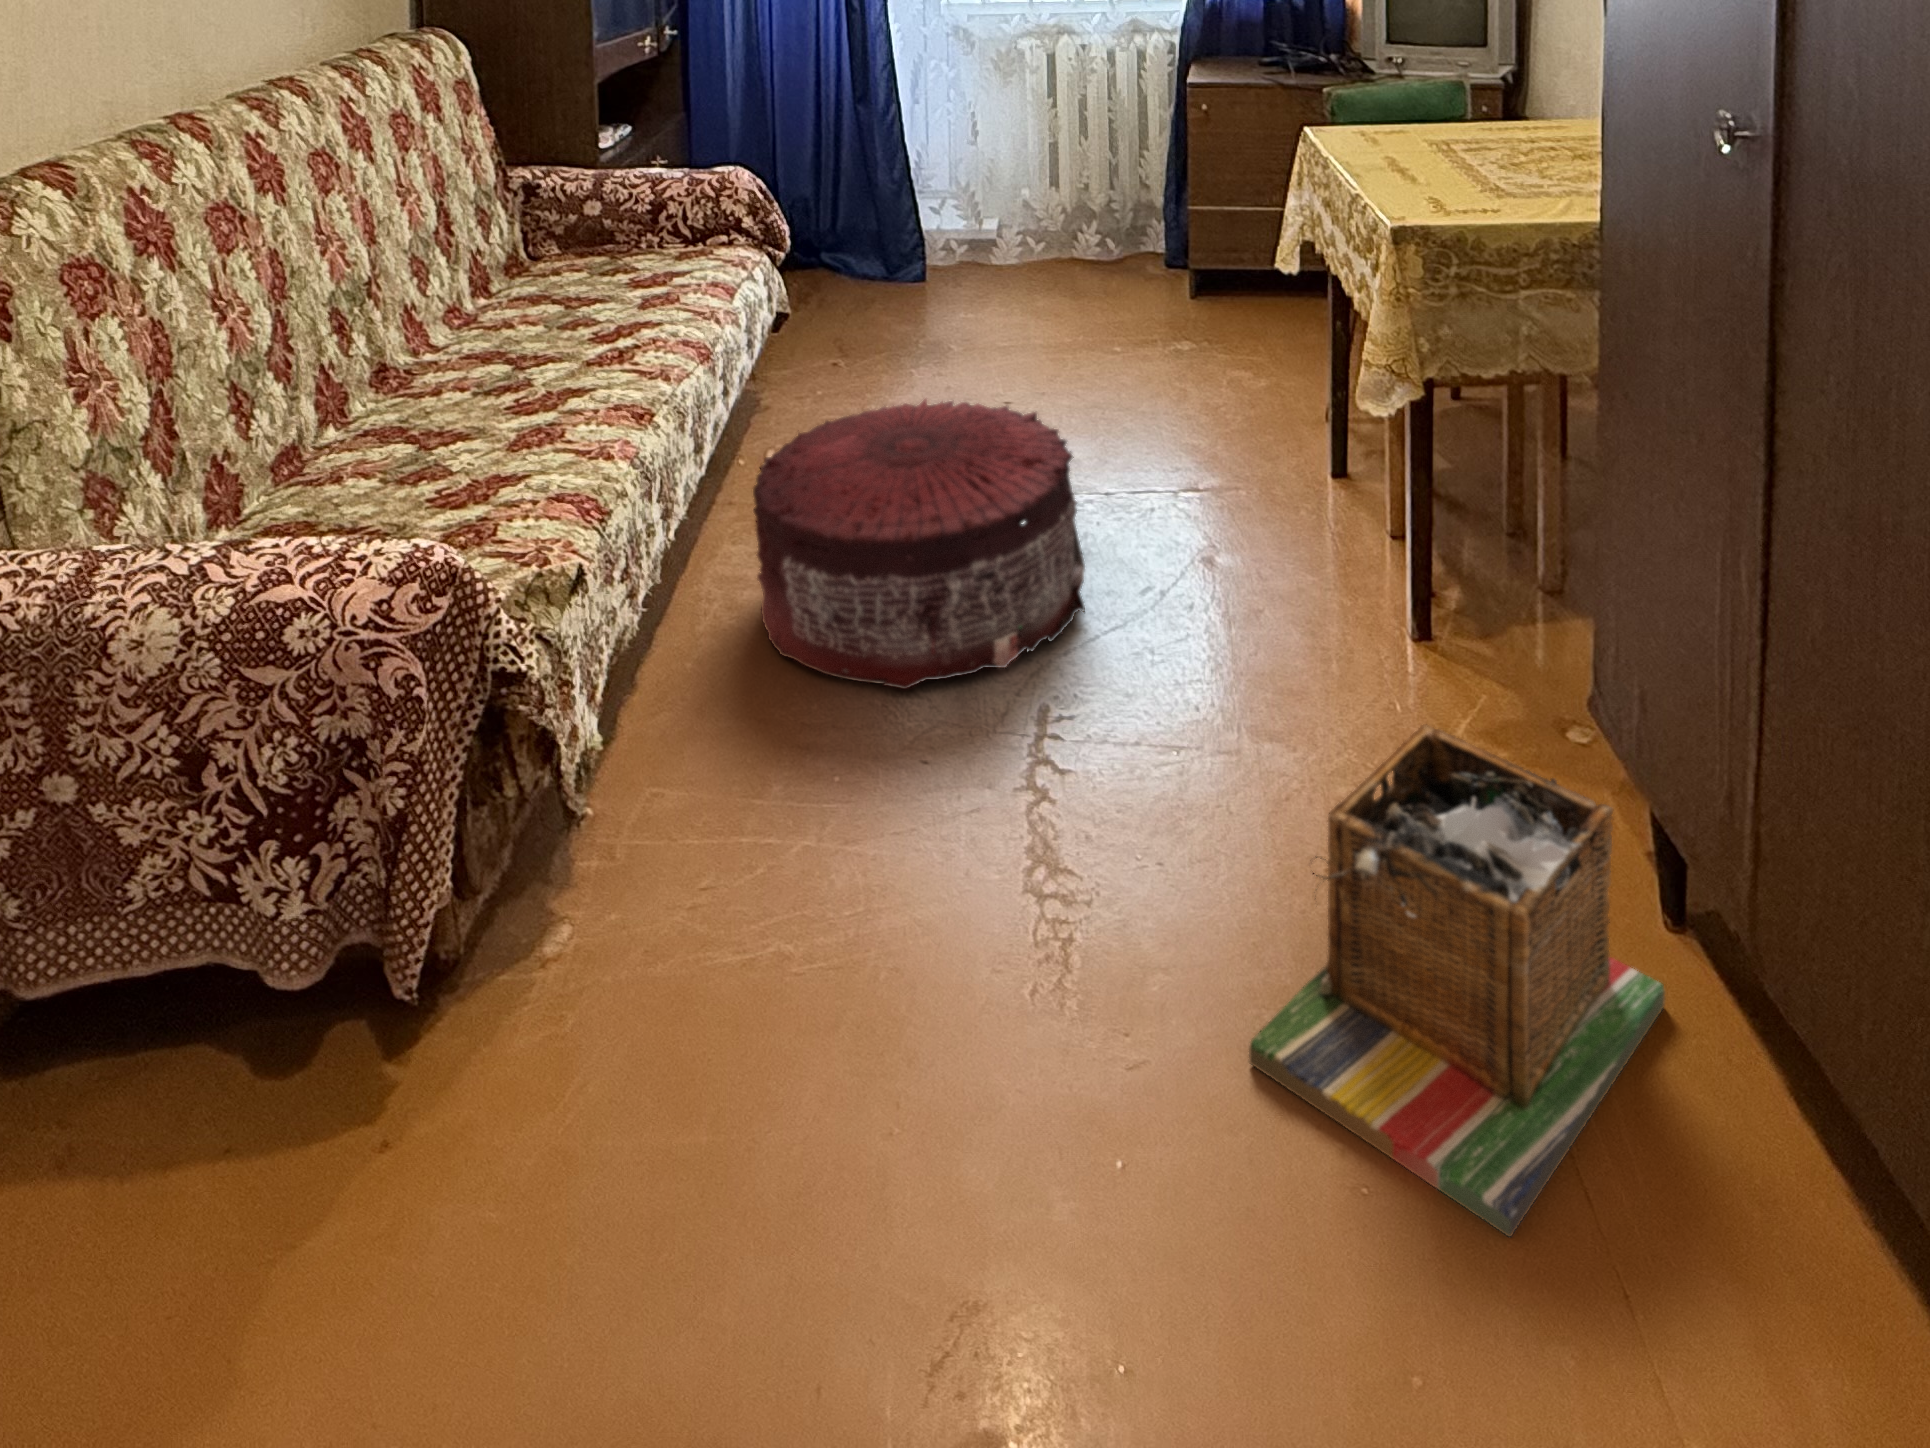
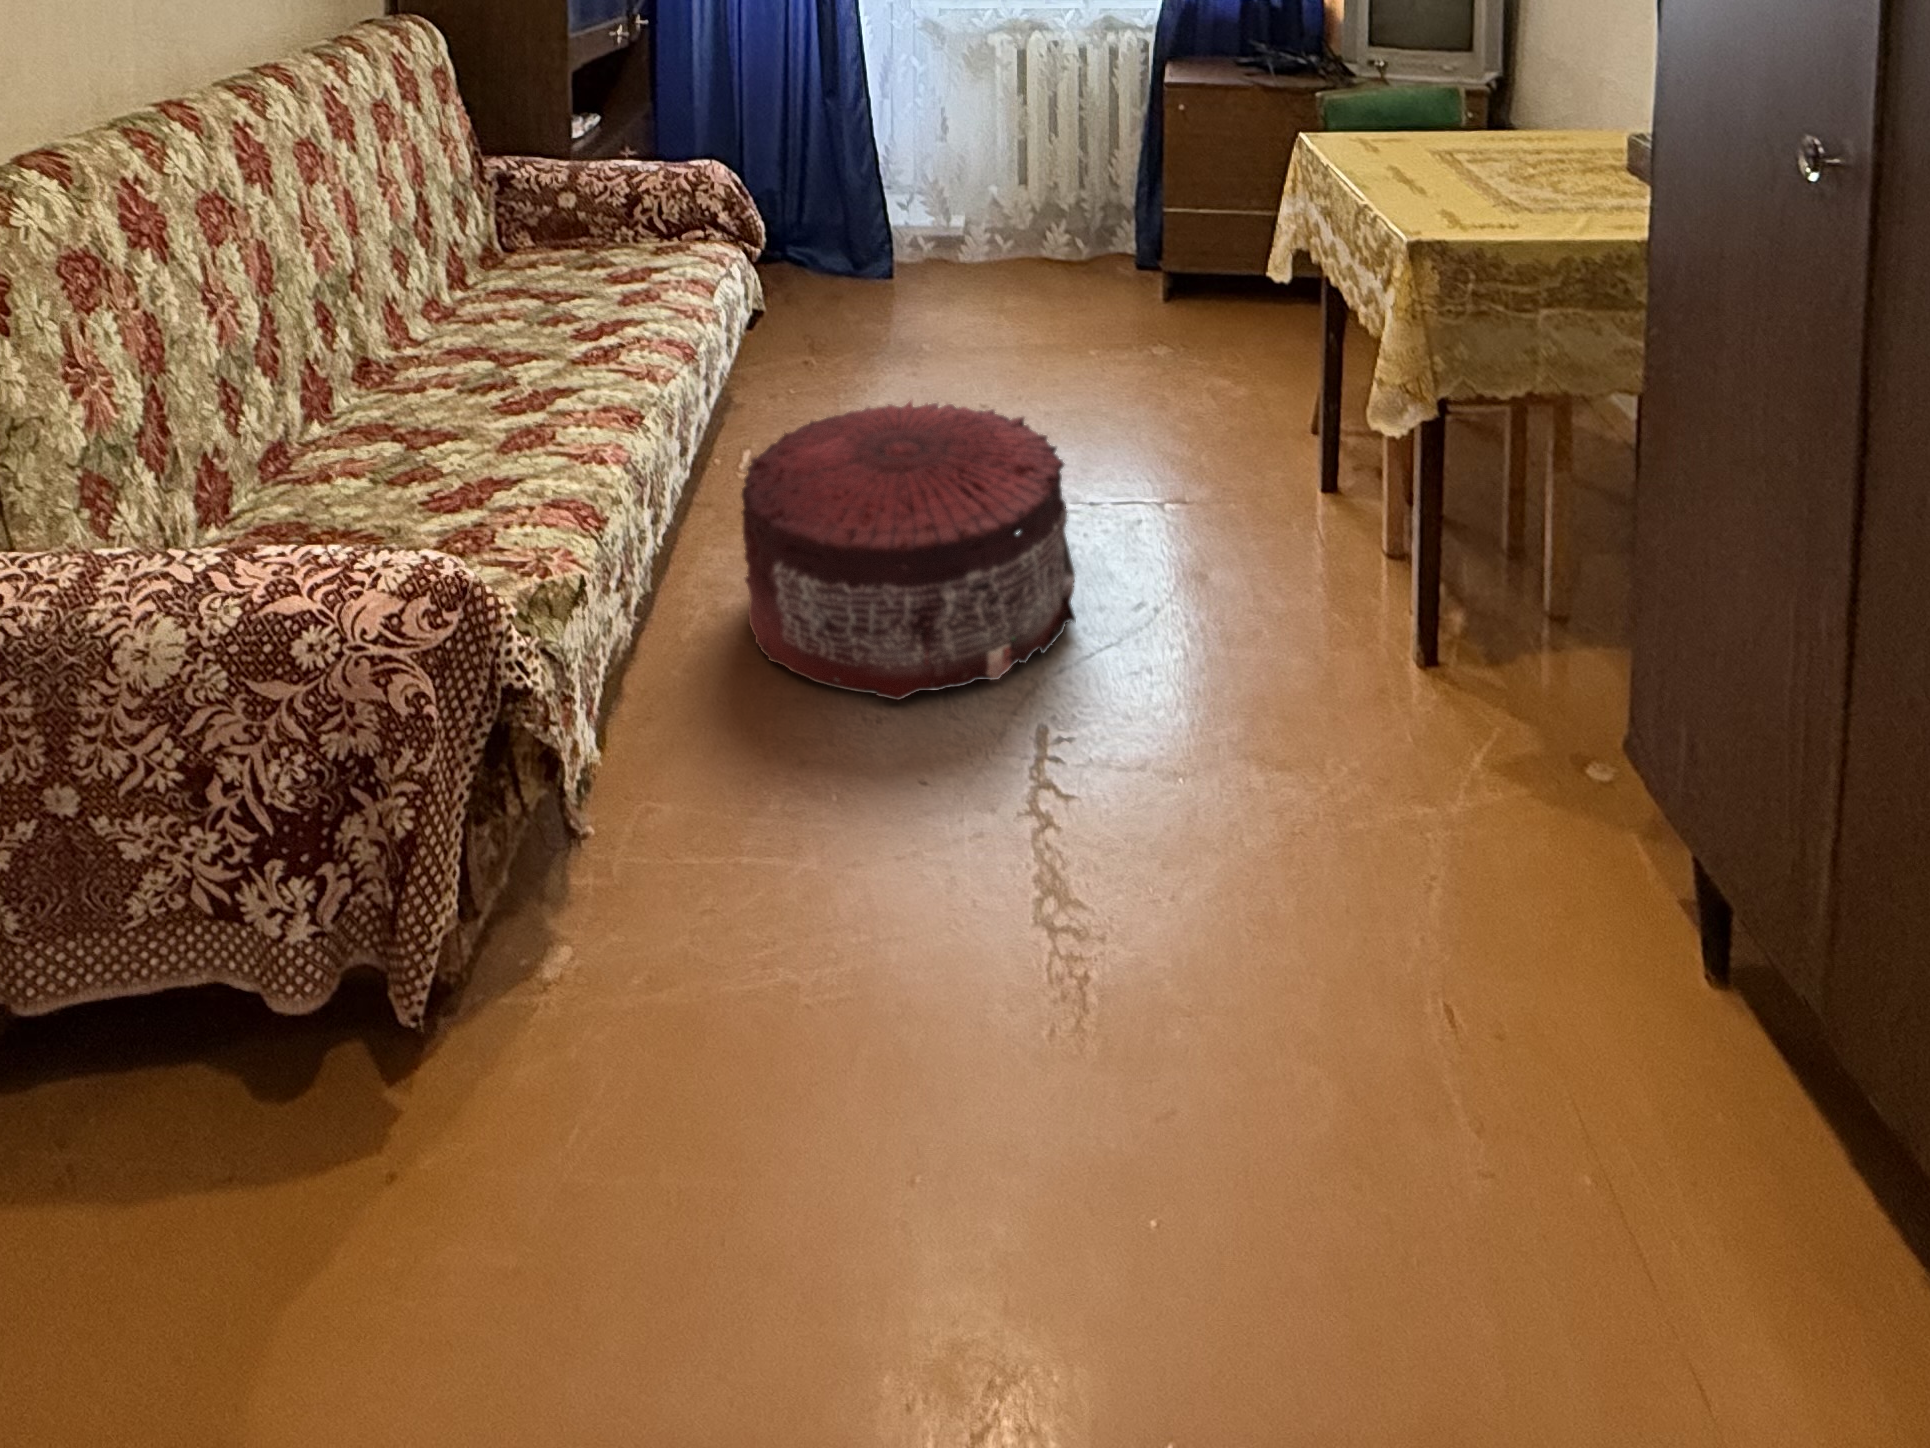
laundry basket: present [1249,725,1665,1237] -> none [1281,762,1712,1323]

